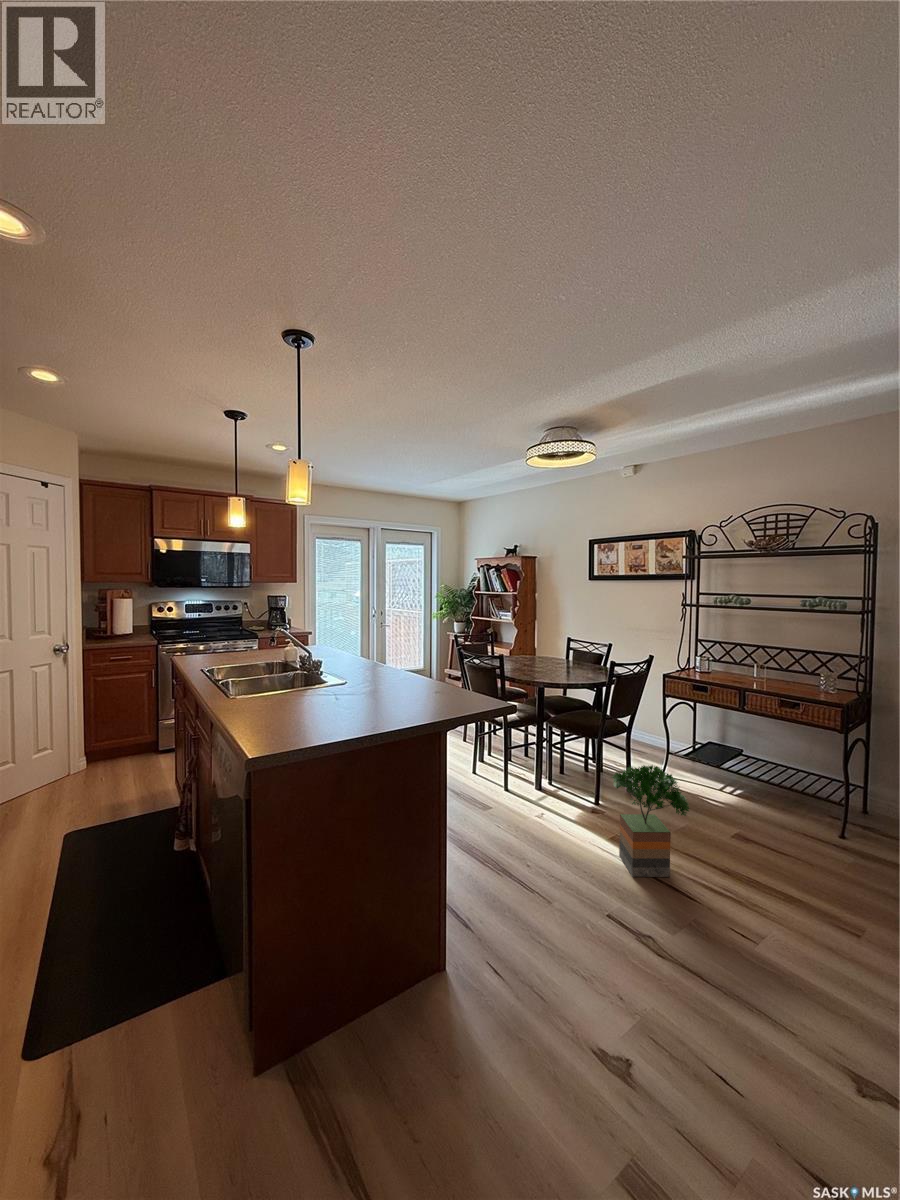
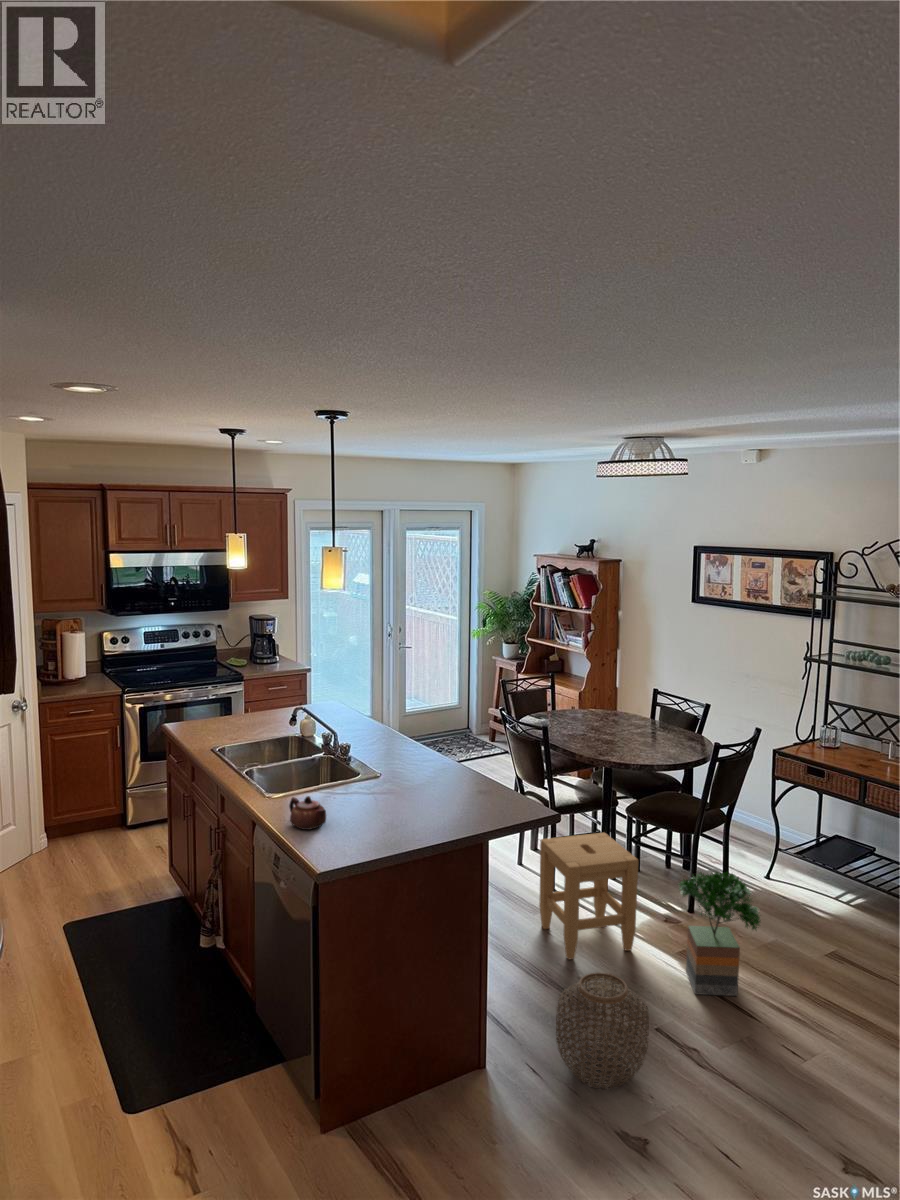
teapot: none [237,684,278,719] -> present [289,796,326,830]
stool: none [489,739,574,849] -> present [539,833,639,959]
woven basket: none [516,862,609,986] -> present [556,972,649,1089]

